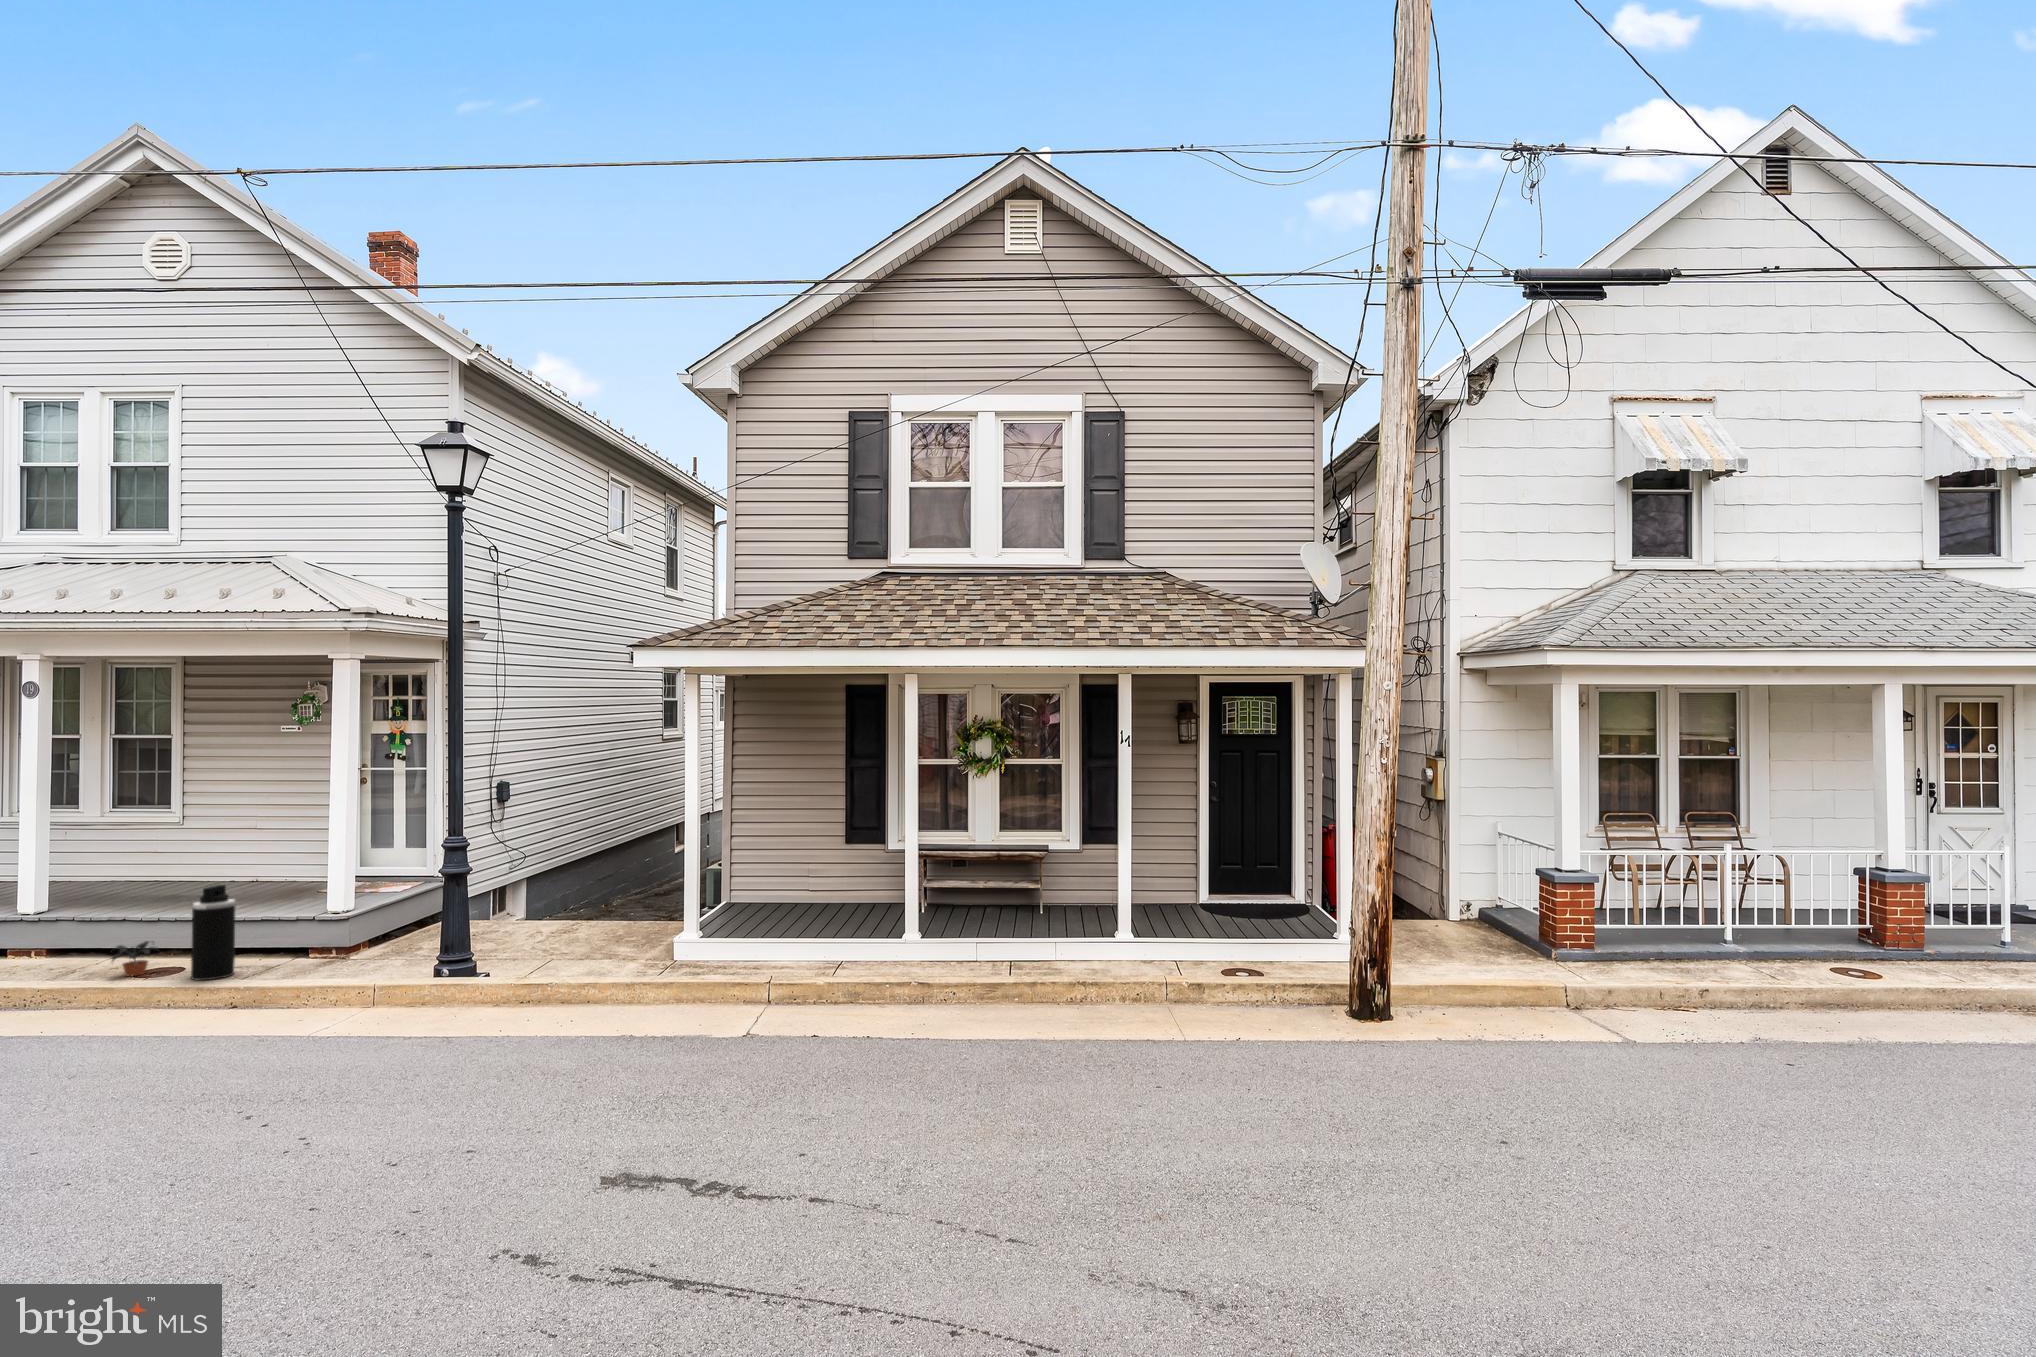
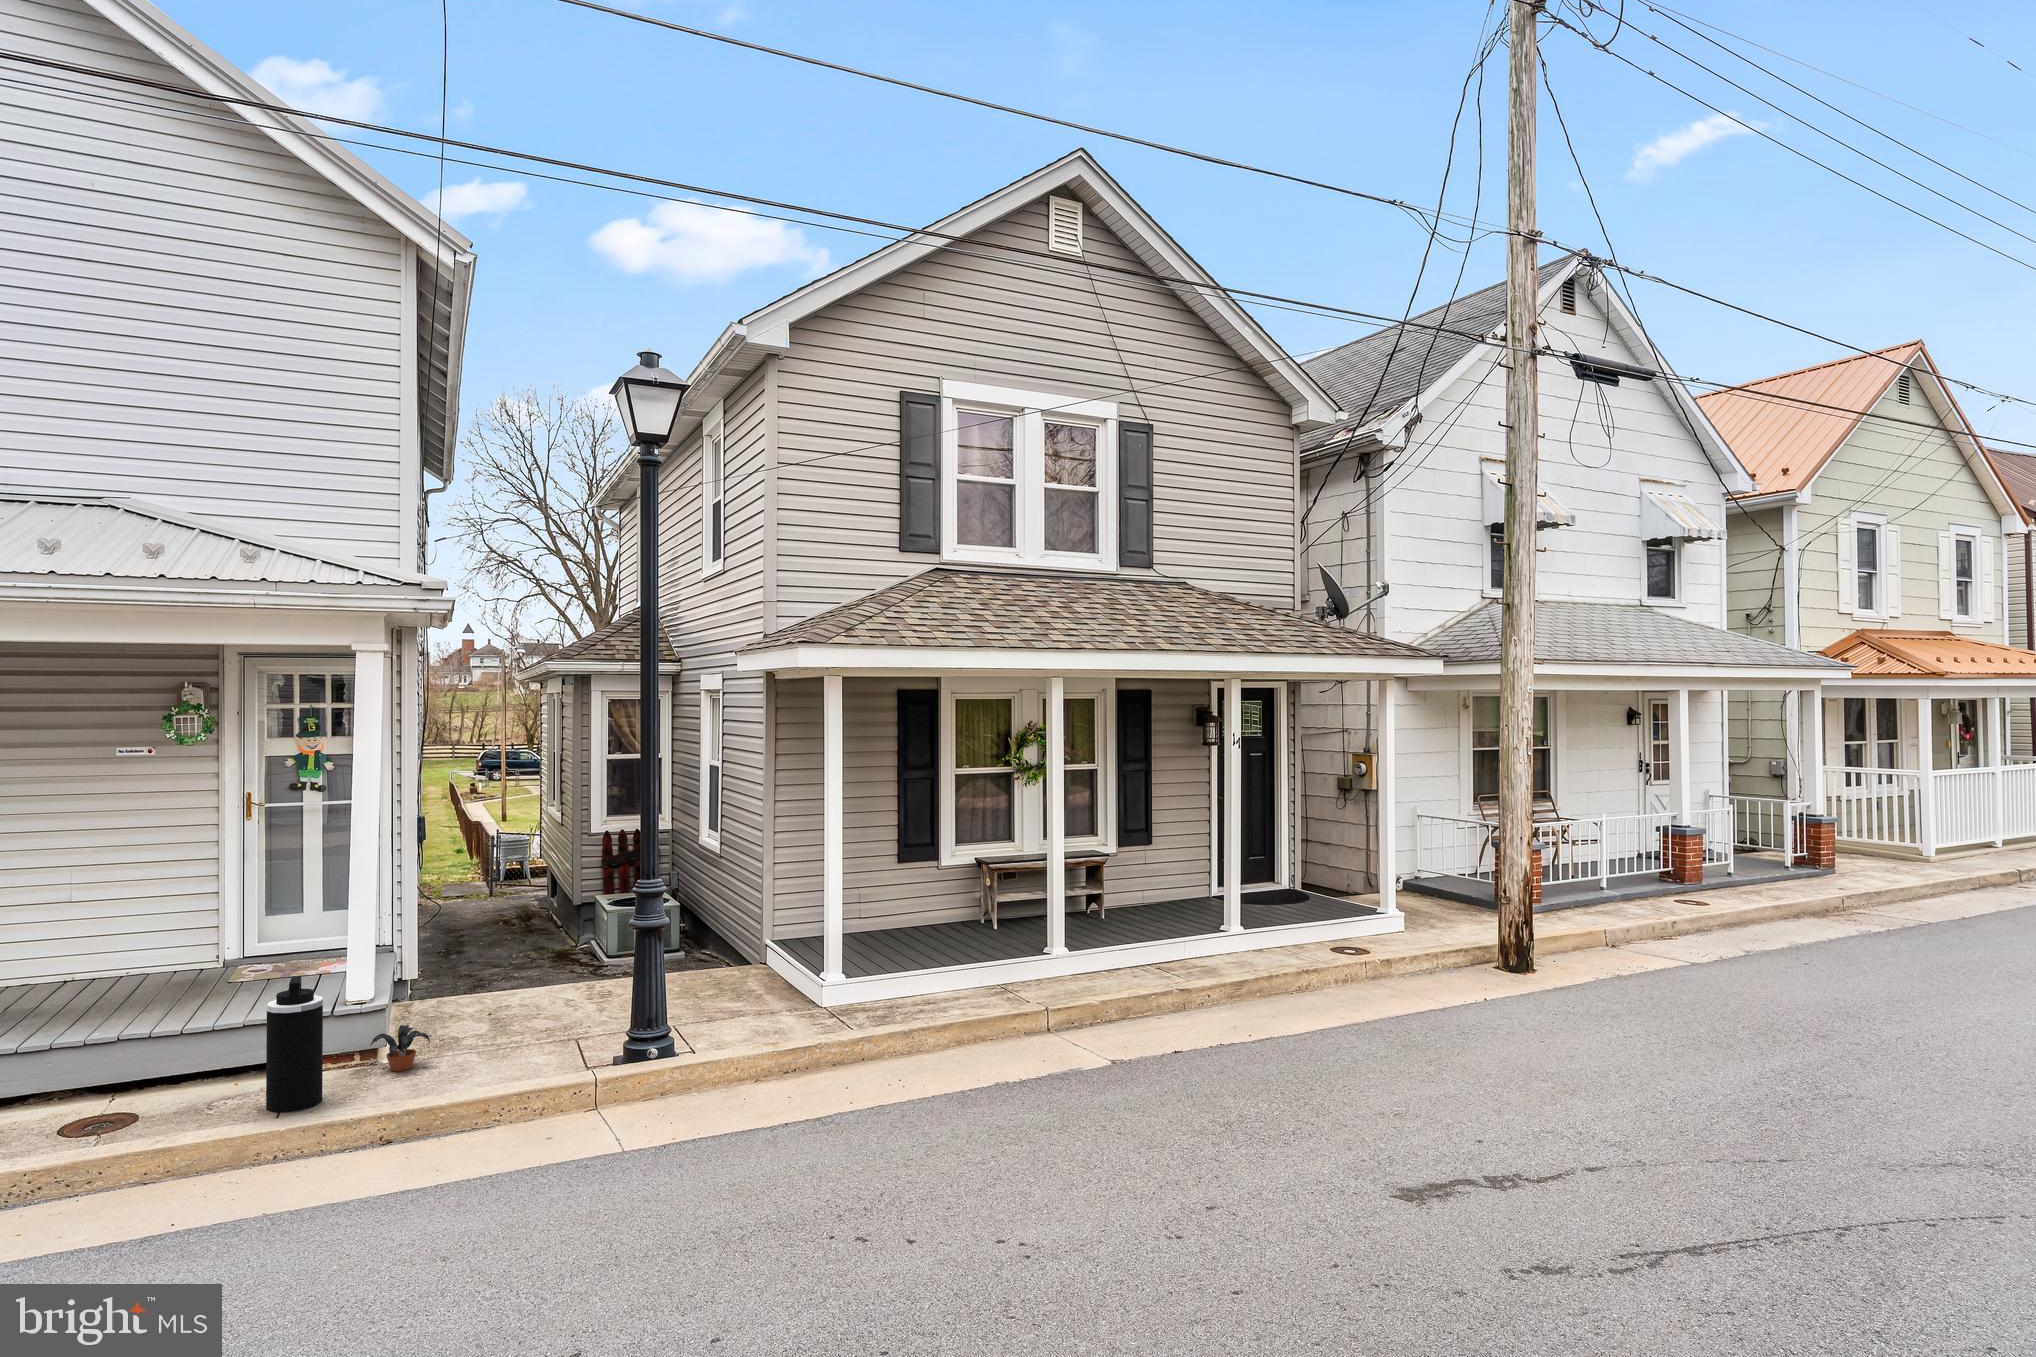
potted plant: present [112,941,156,976] -> present [371,1025,430,1071]

